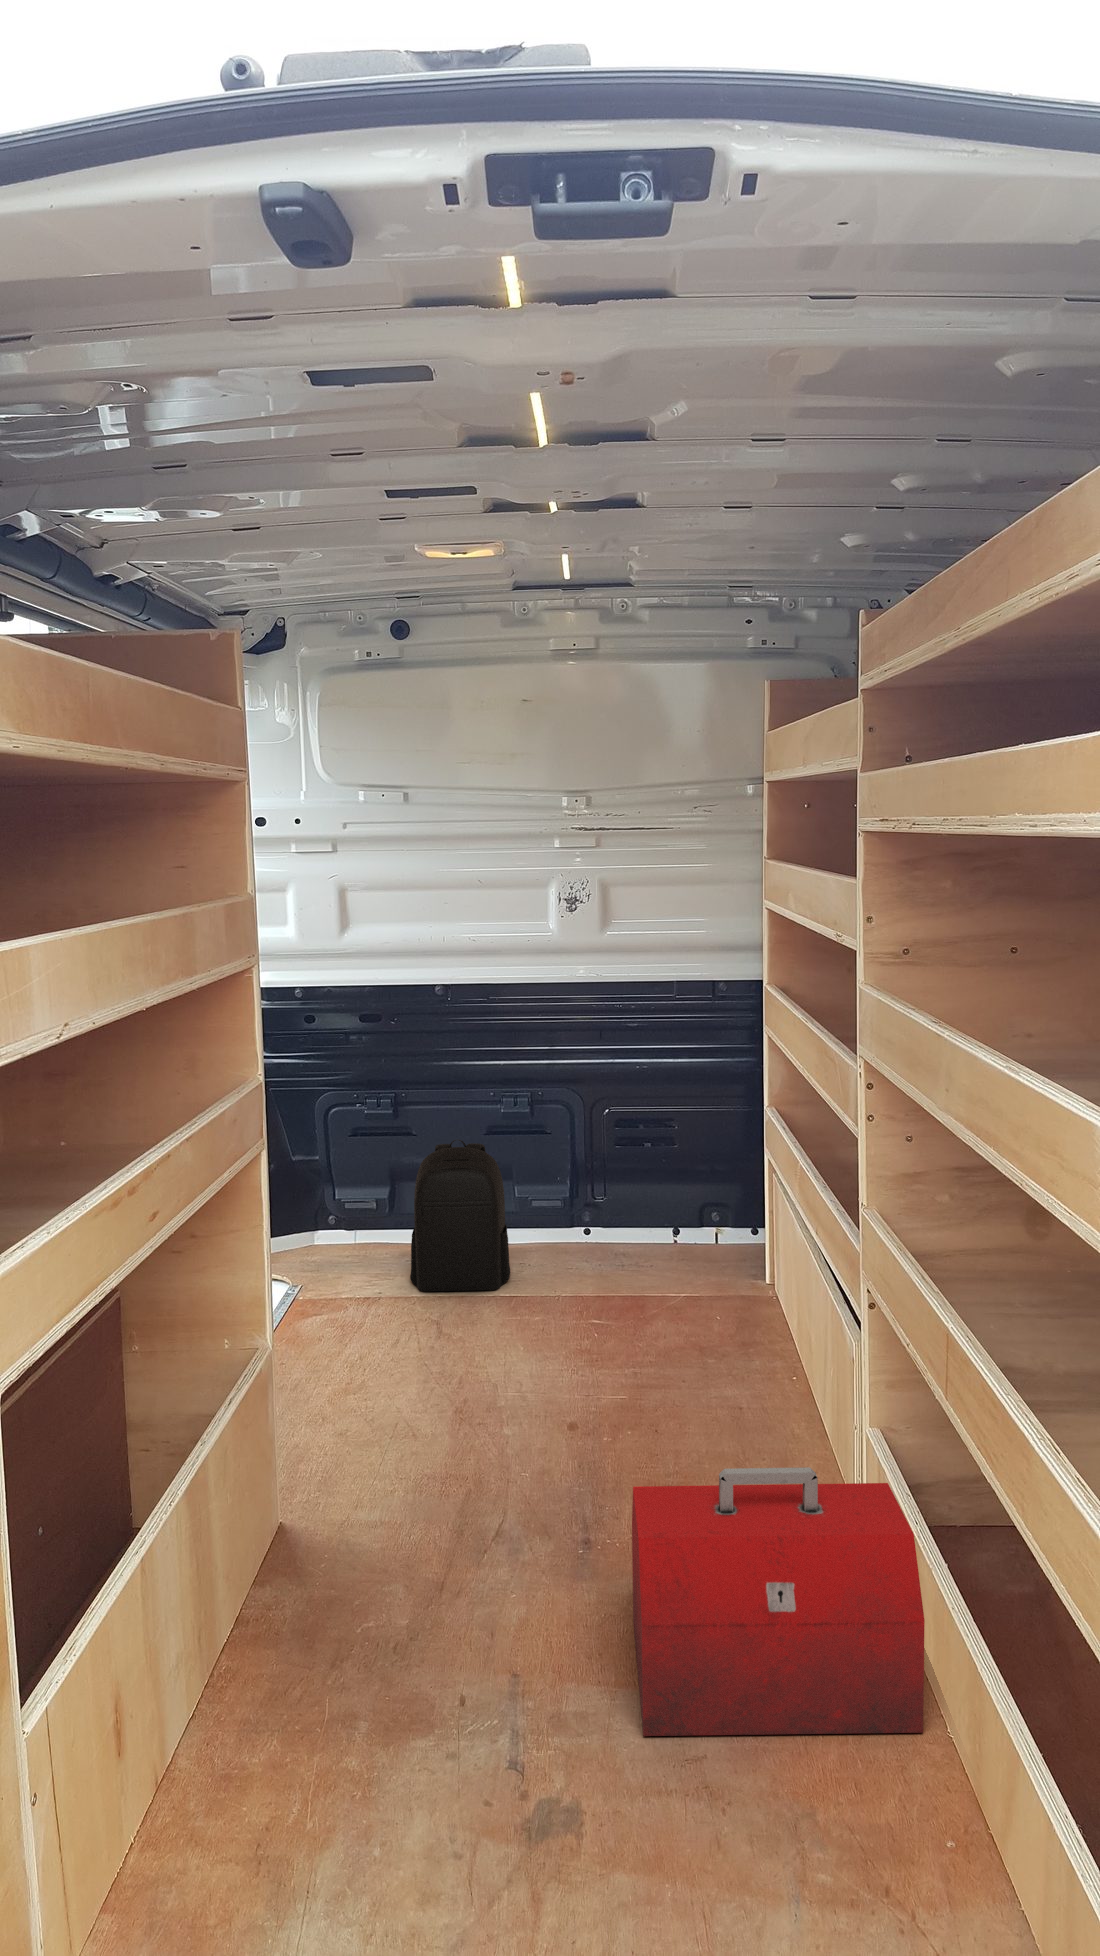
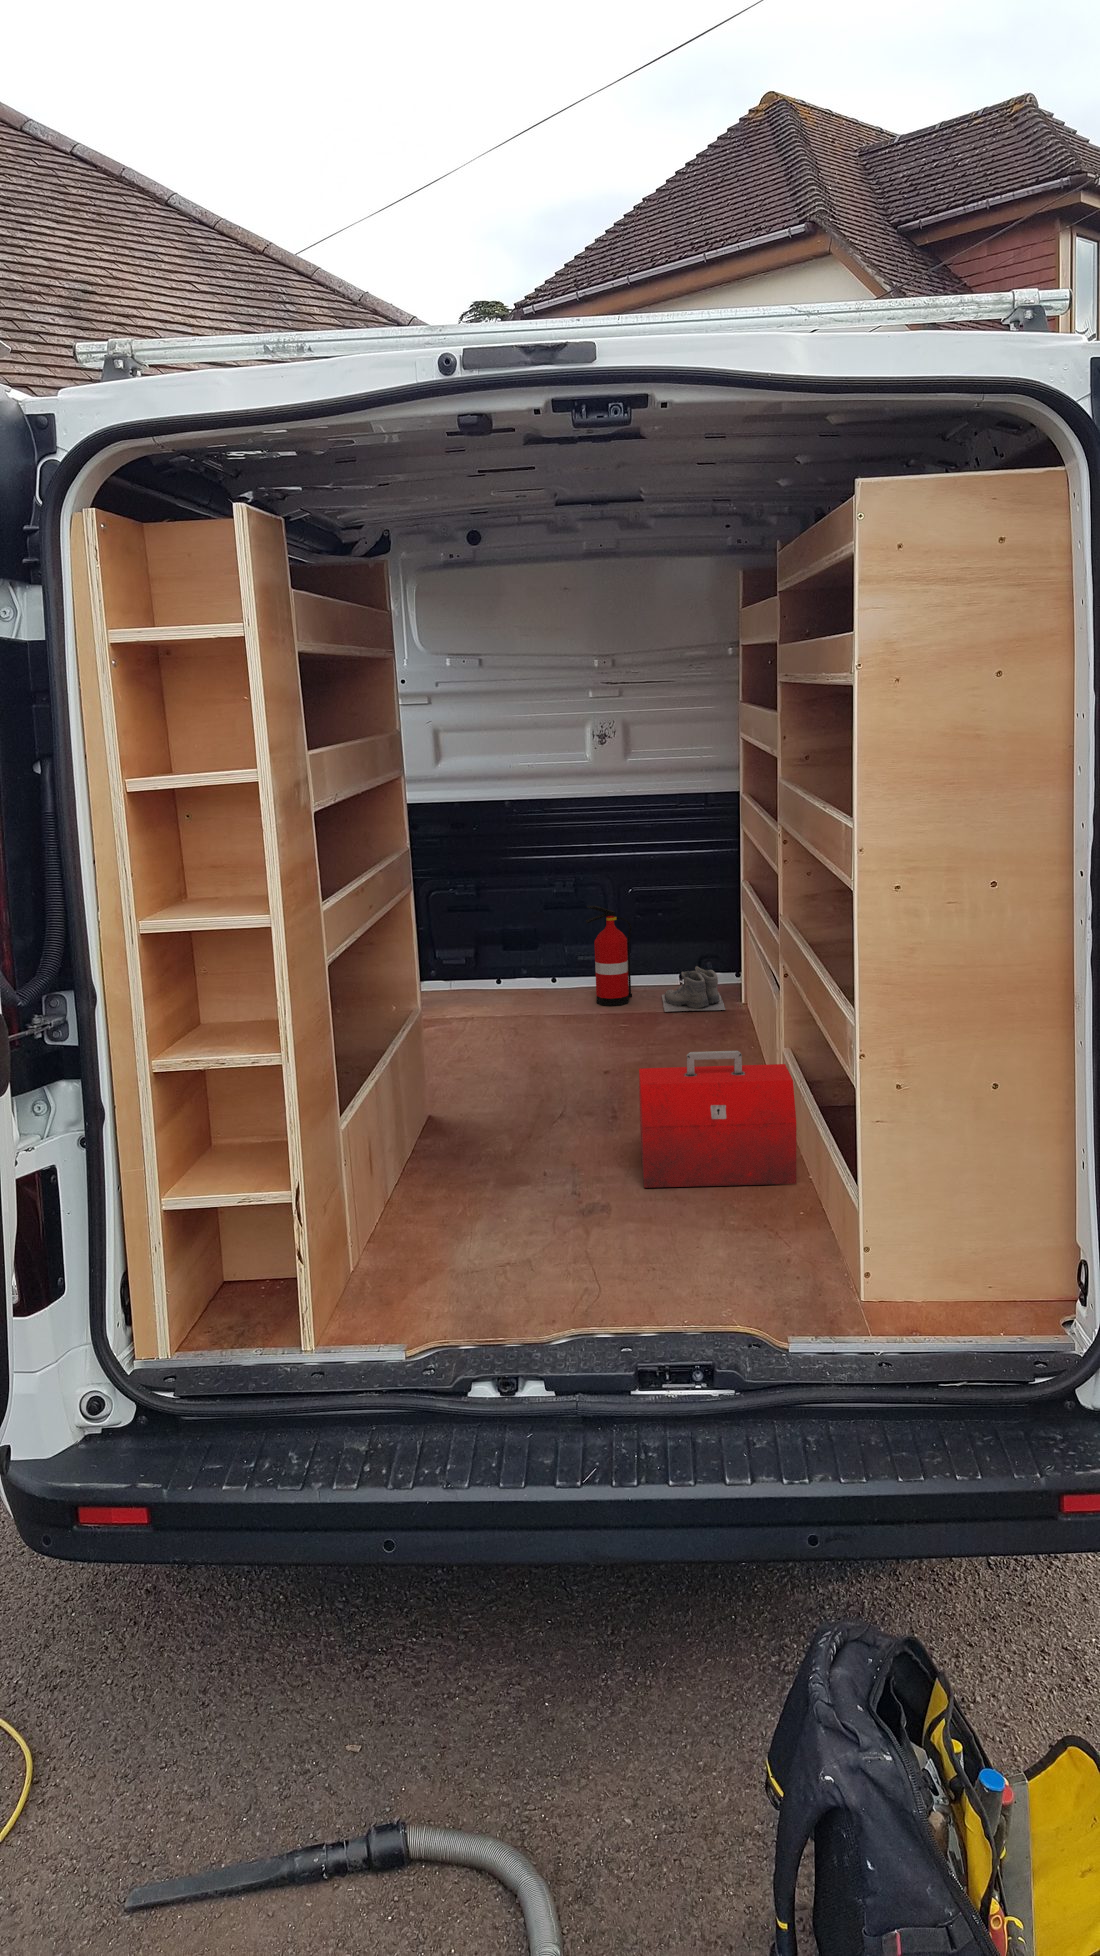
fire extinguisher: none [546,1133,609,1275] -> present [586,906,632,1006]
backpack: present [410,1140,510,1291] -> none [491,911,562,1016]
boots: none [649,1221,742,1289] -> present [662,966,725,1012]

